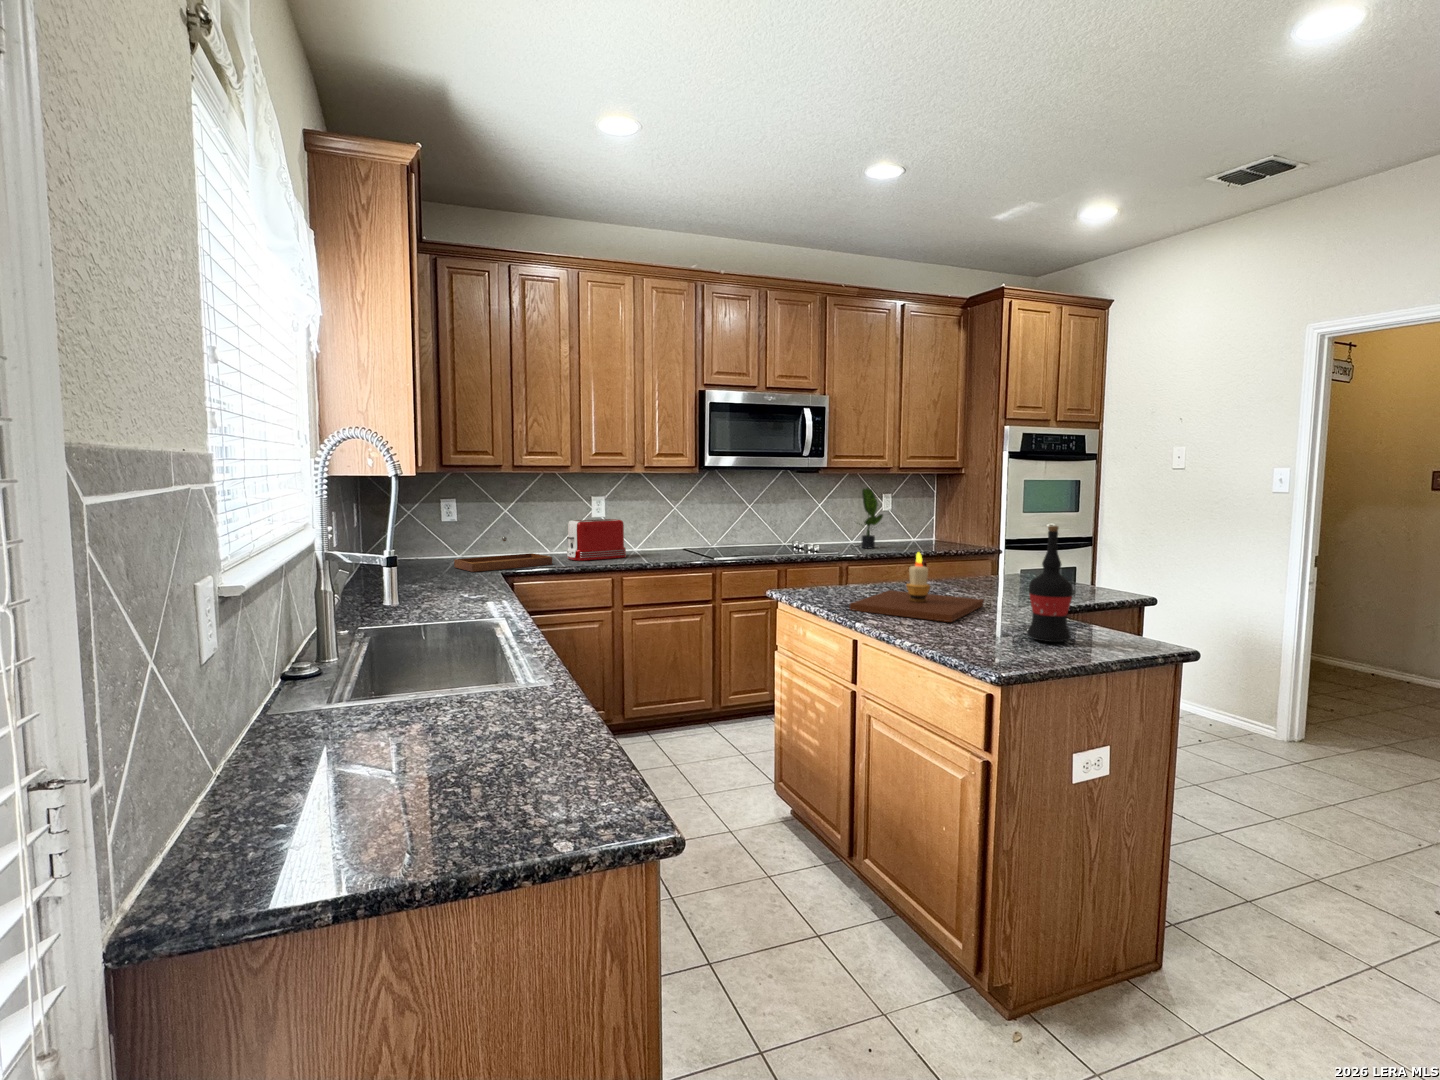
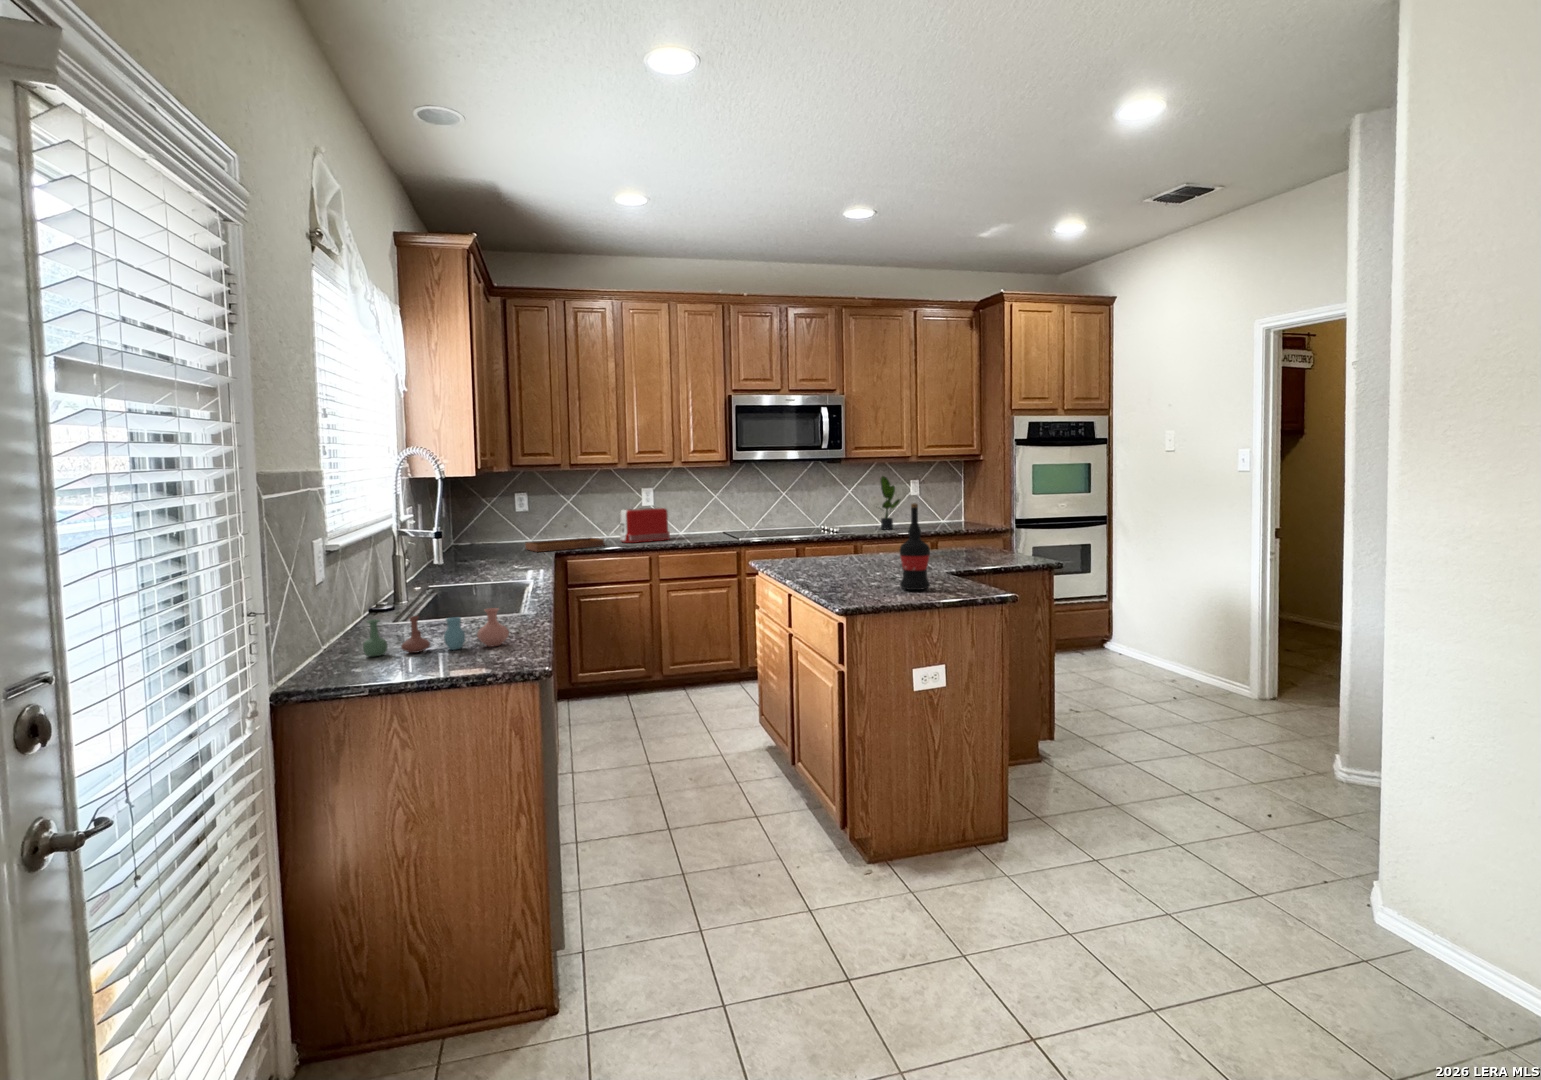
candle: present [849,552,984,622] -> none [794,527,905,579]
vase: none [295,699,555,799] -> present [363,608,509,656]

